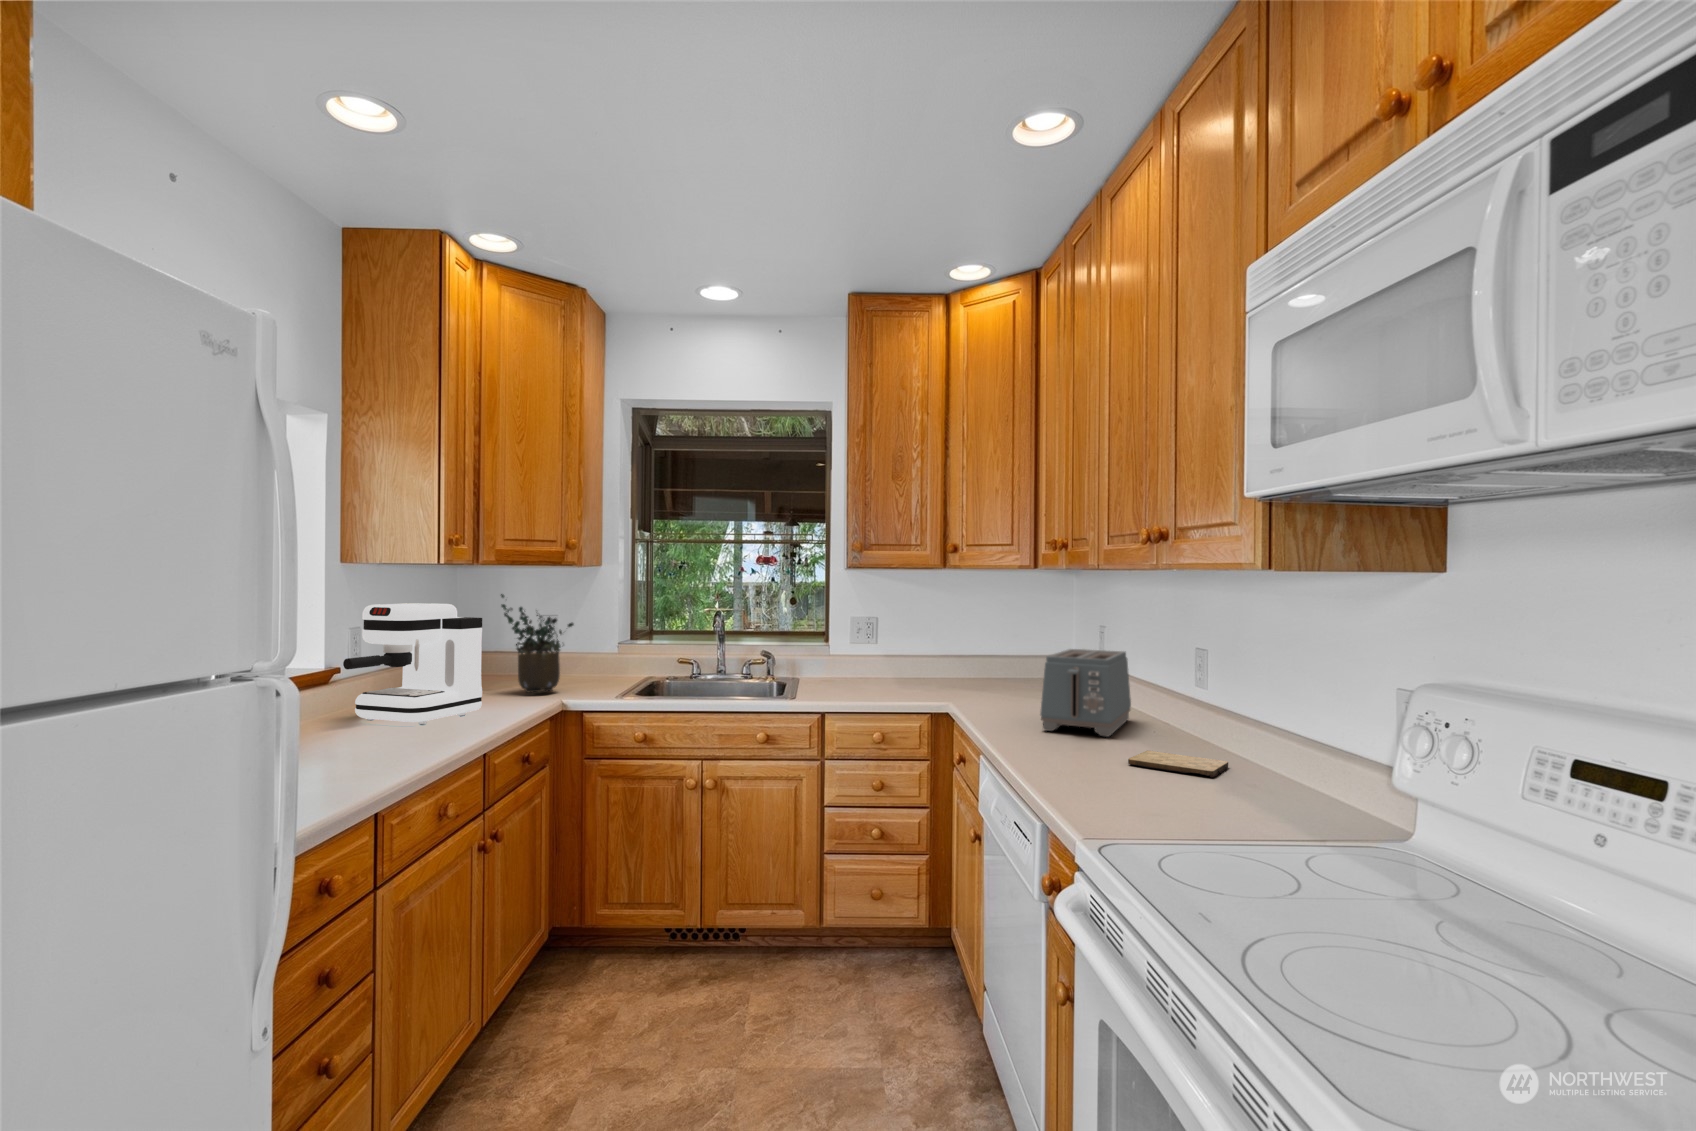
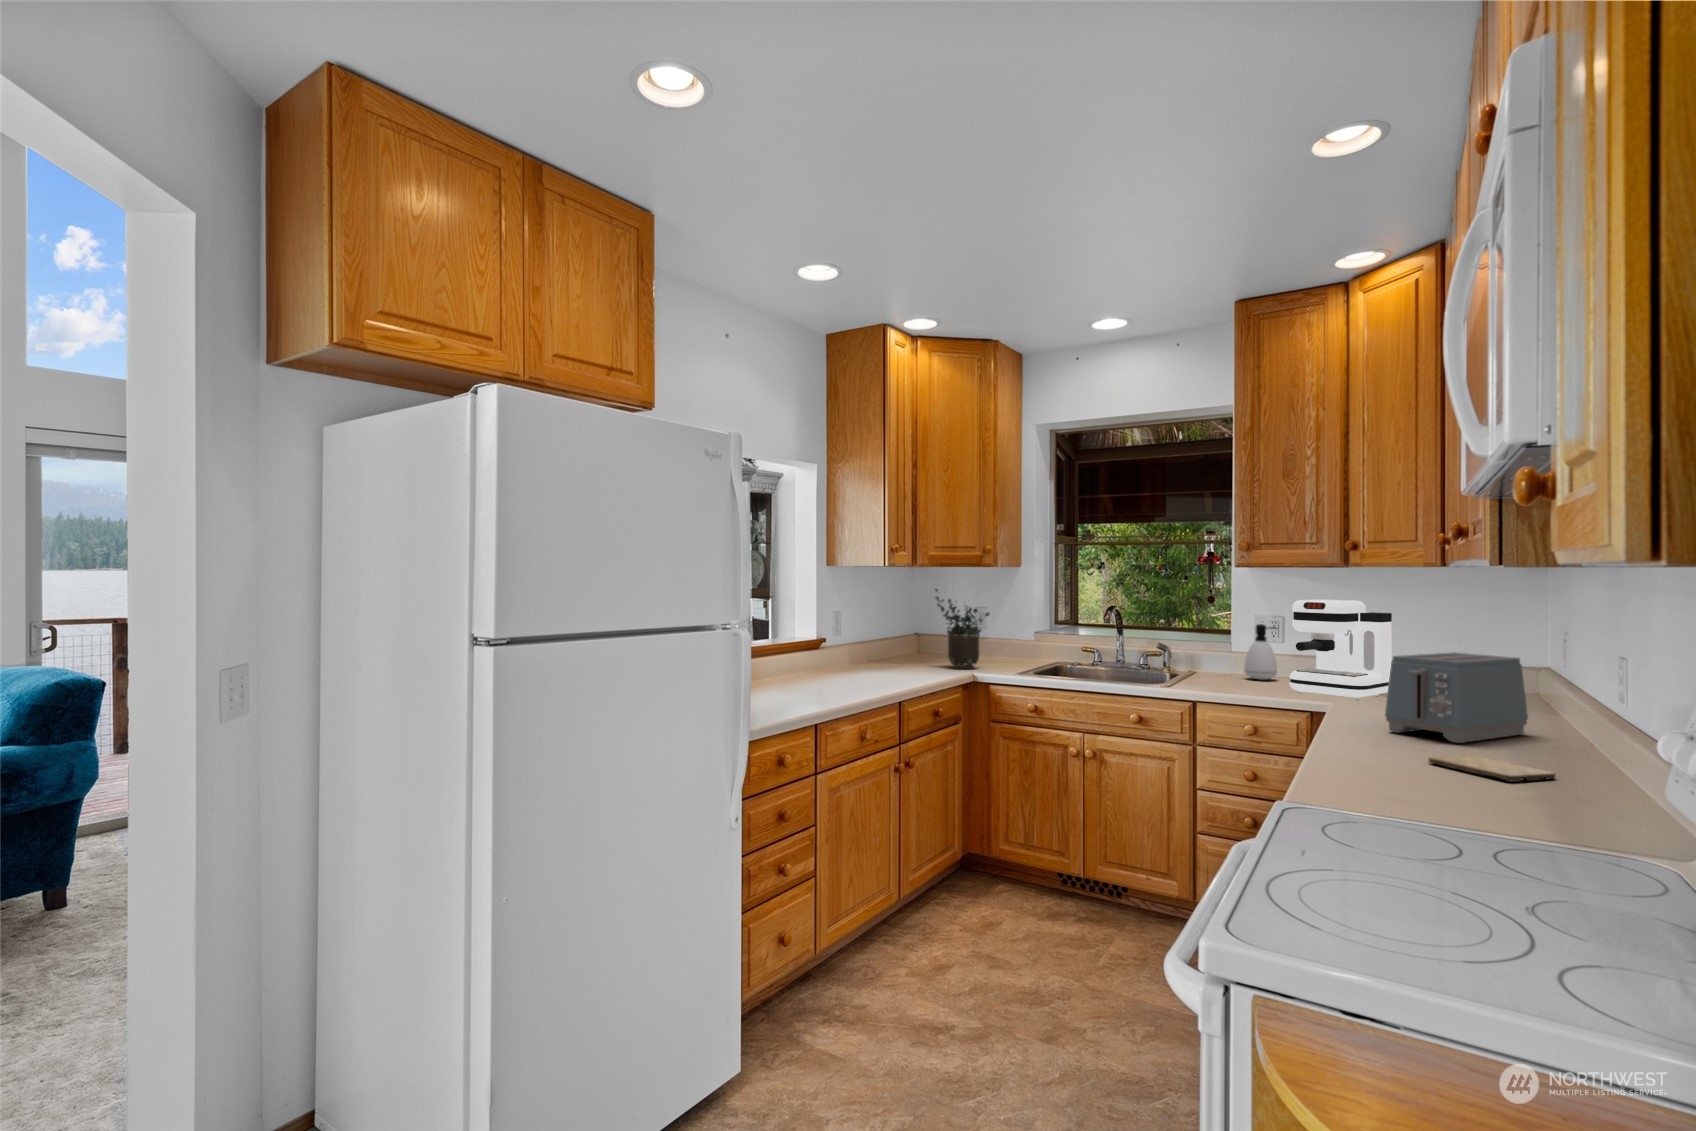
coffee maker: present [343,603,482,724] -> present [1290,600,1392,699]
soap dispenser: none [844,626,875,681] -> present [1244,624,1277,680]

